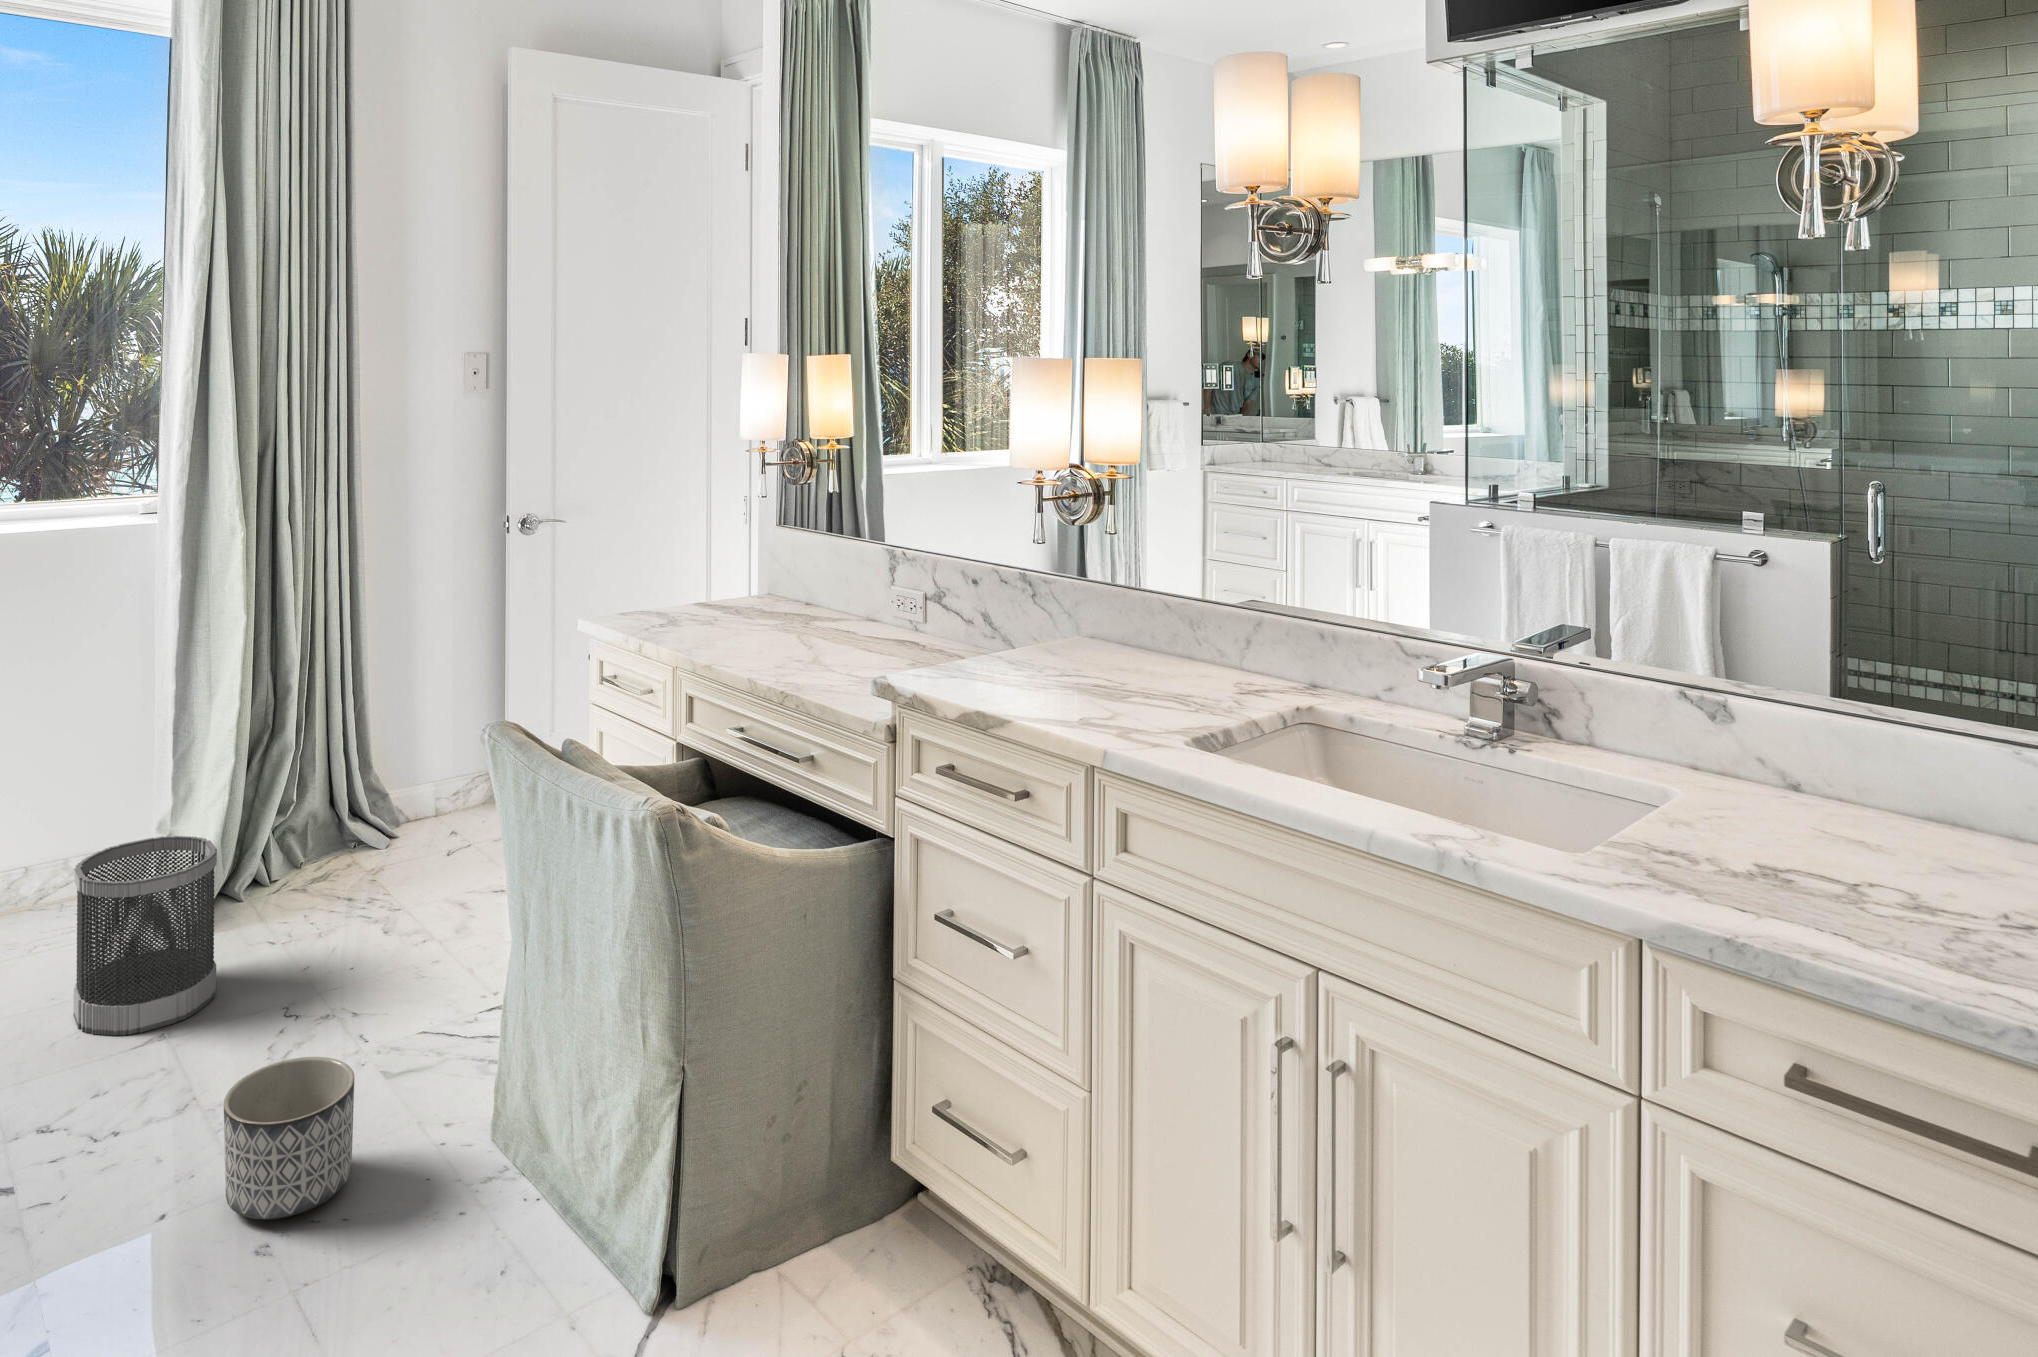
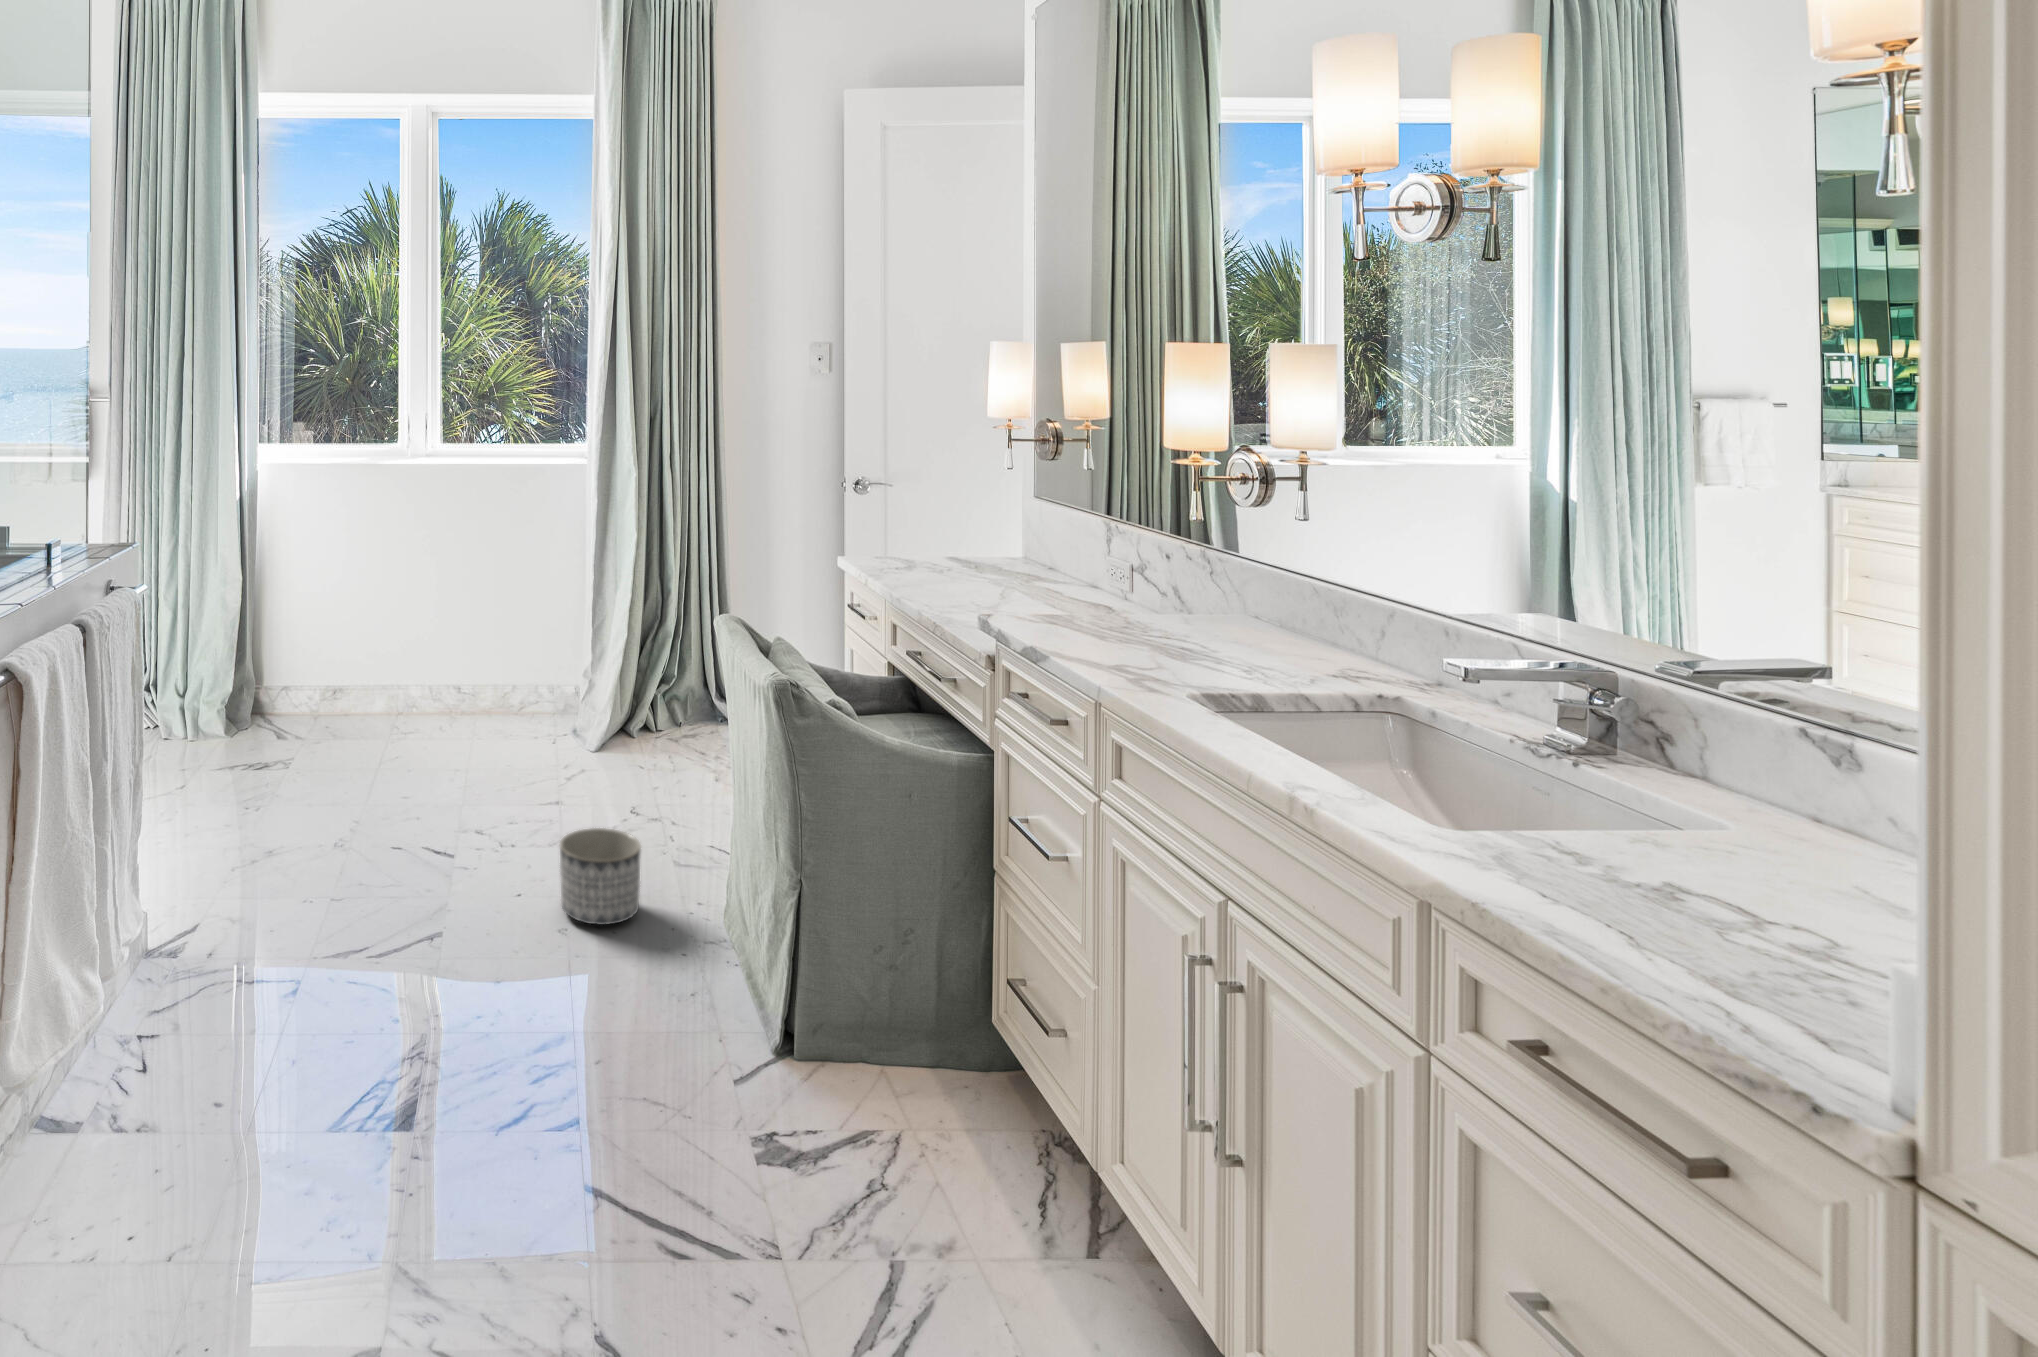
wastebasket: present [74,836,217,1036] -> none [518,678,602,802]

